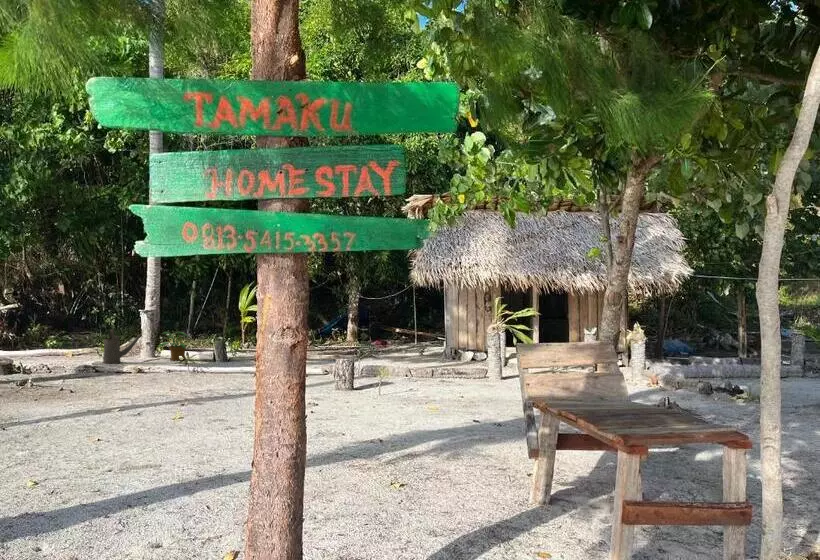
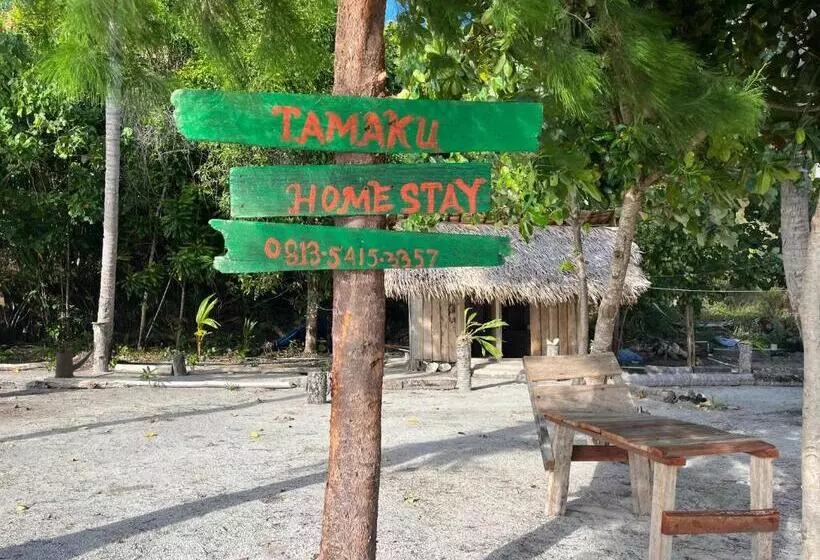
potted plant: present [159,332,189,361] -> none [113,344,147,374]

